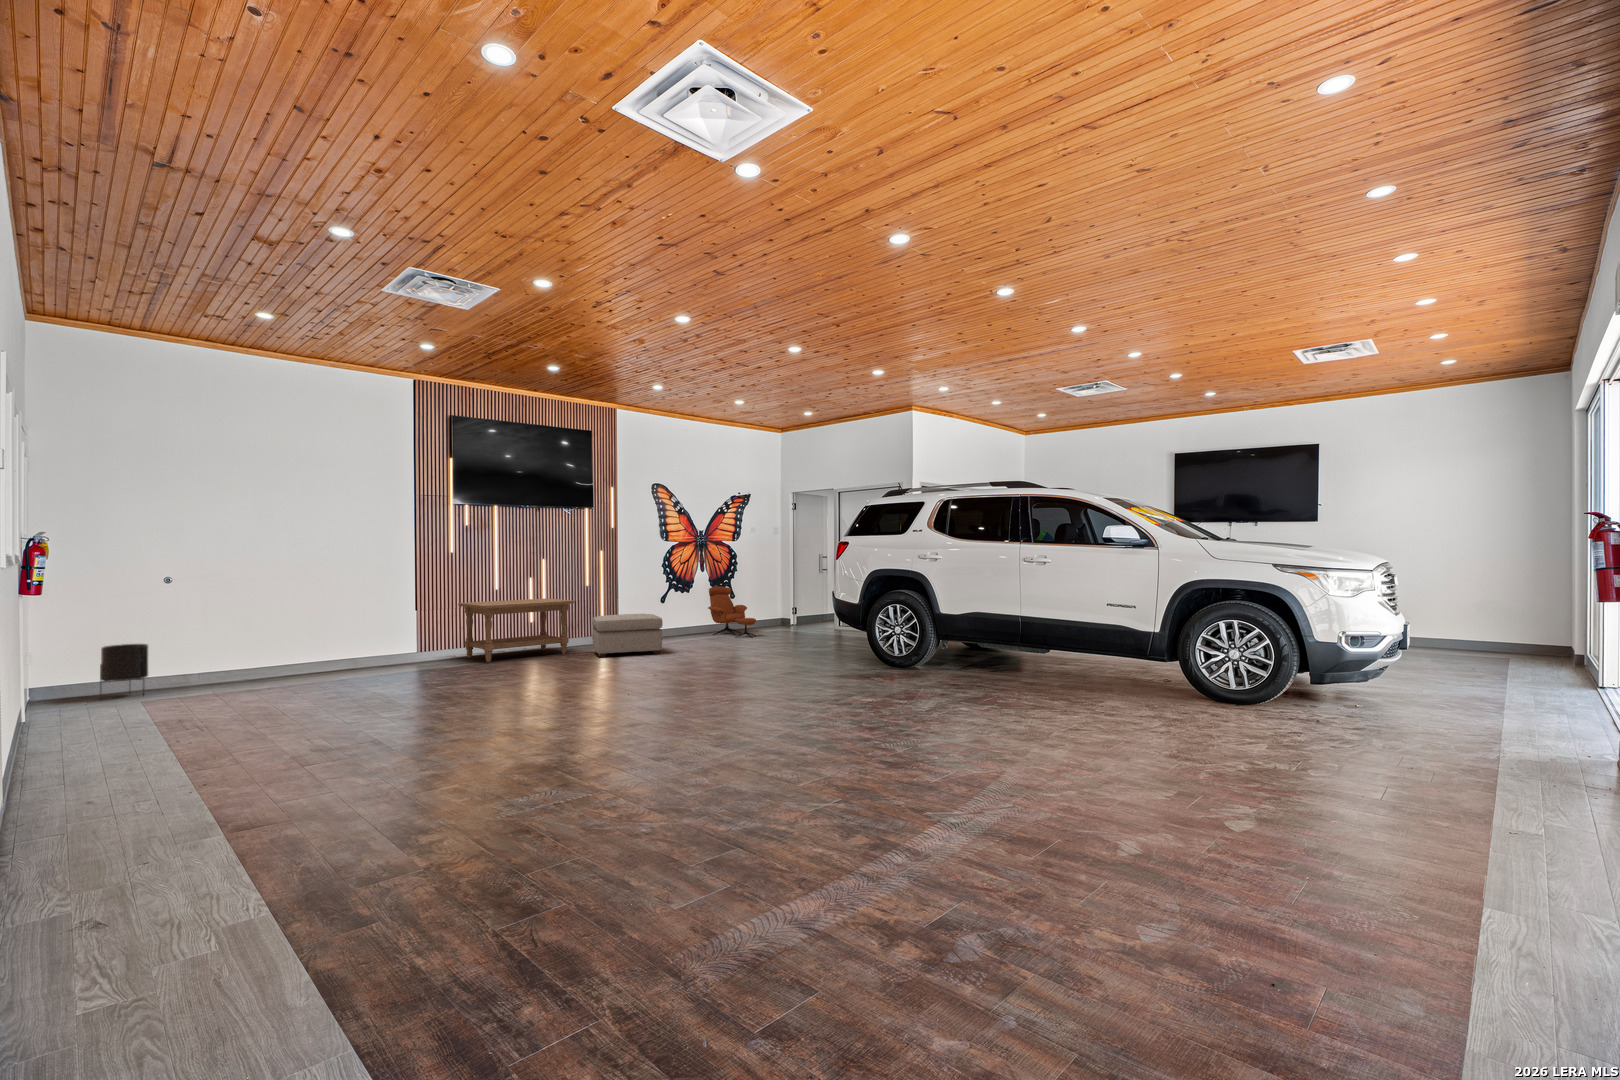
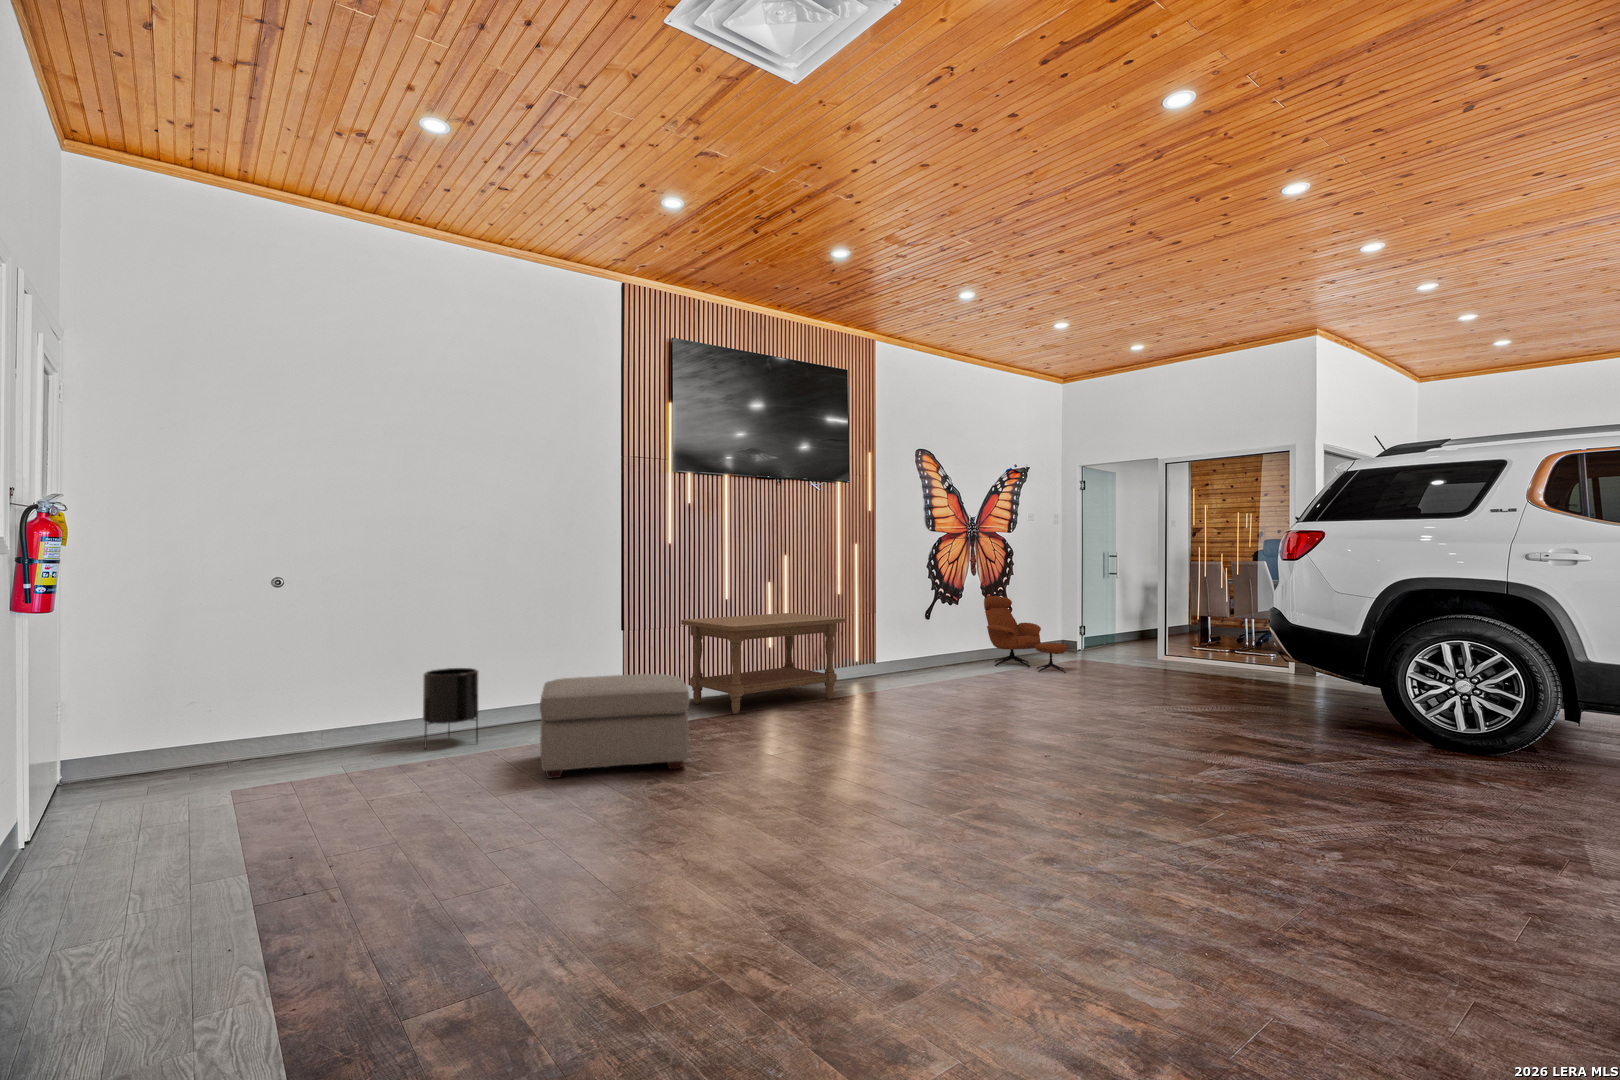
ottoman: present [592,614,663,657] -> present [540,674,690,778]
planter: present [100,644,148,683] -> present [423,668,479,743]

